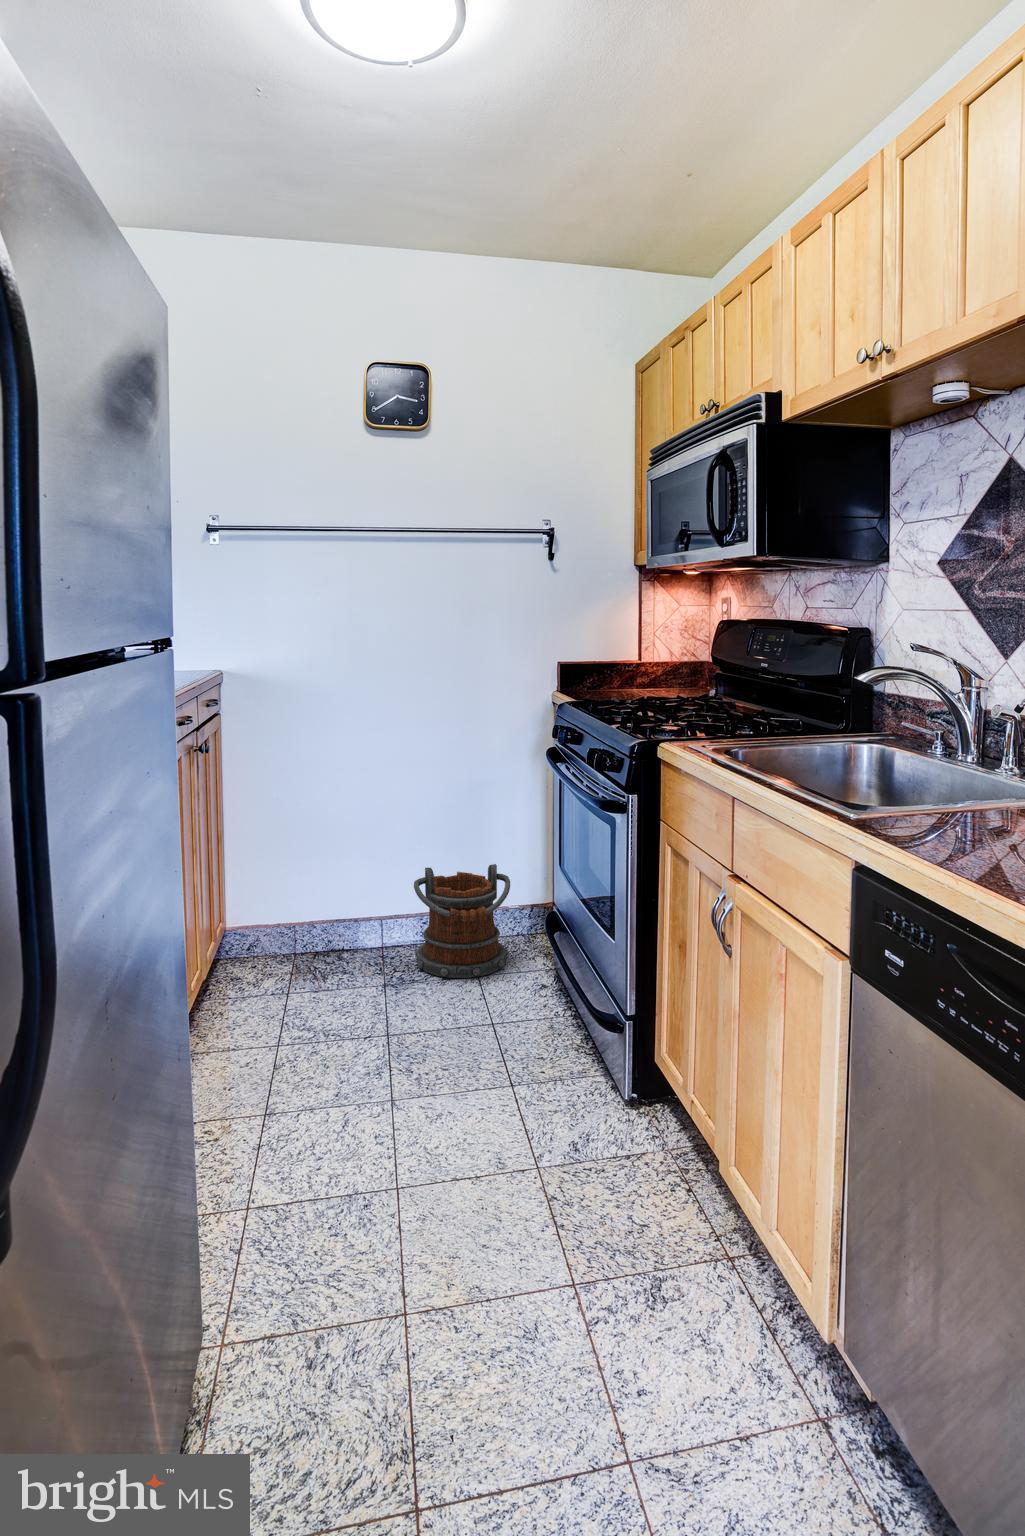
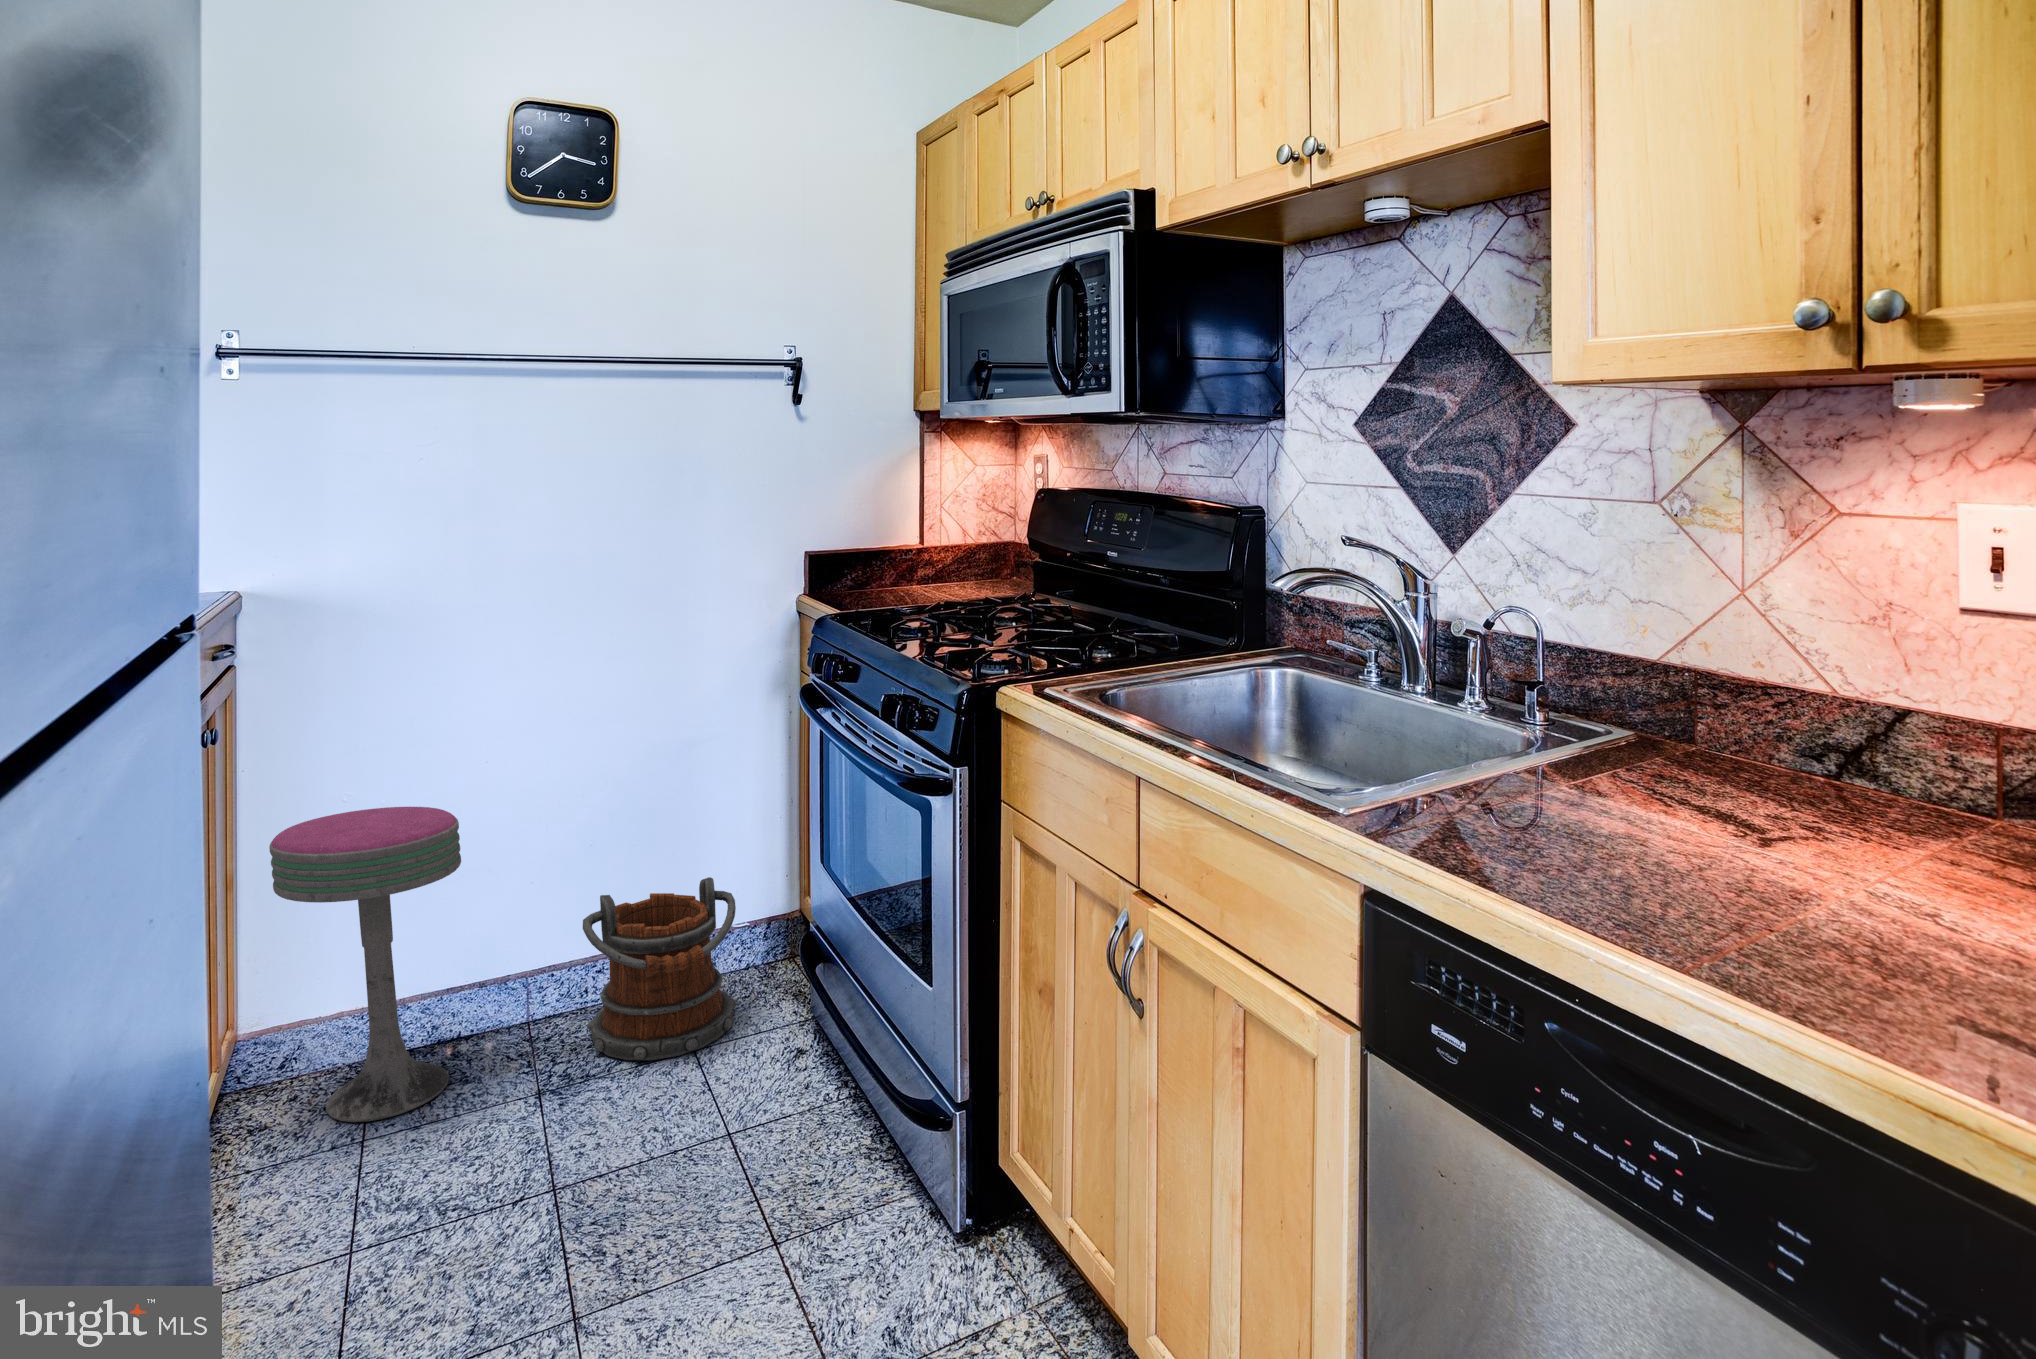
bar stool: none [247,799,346,985] -> present [269,807,461,1122]

